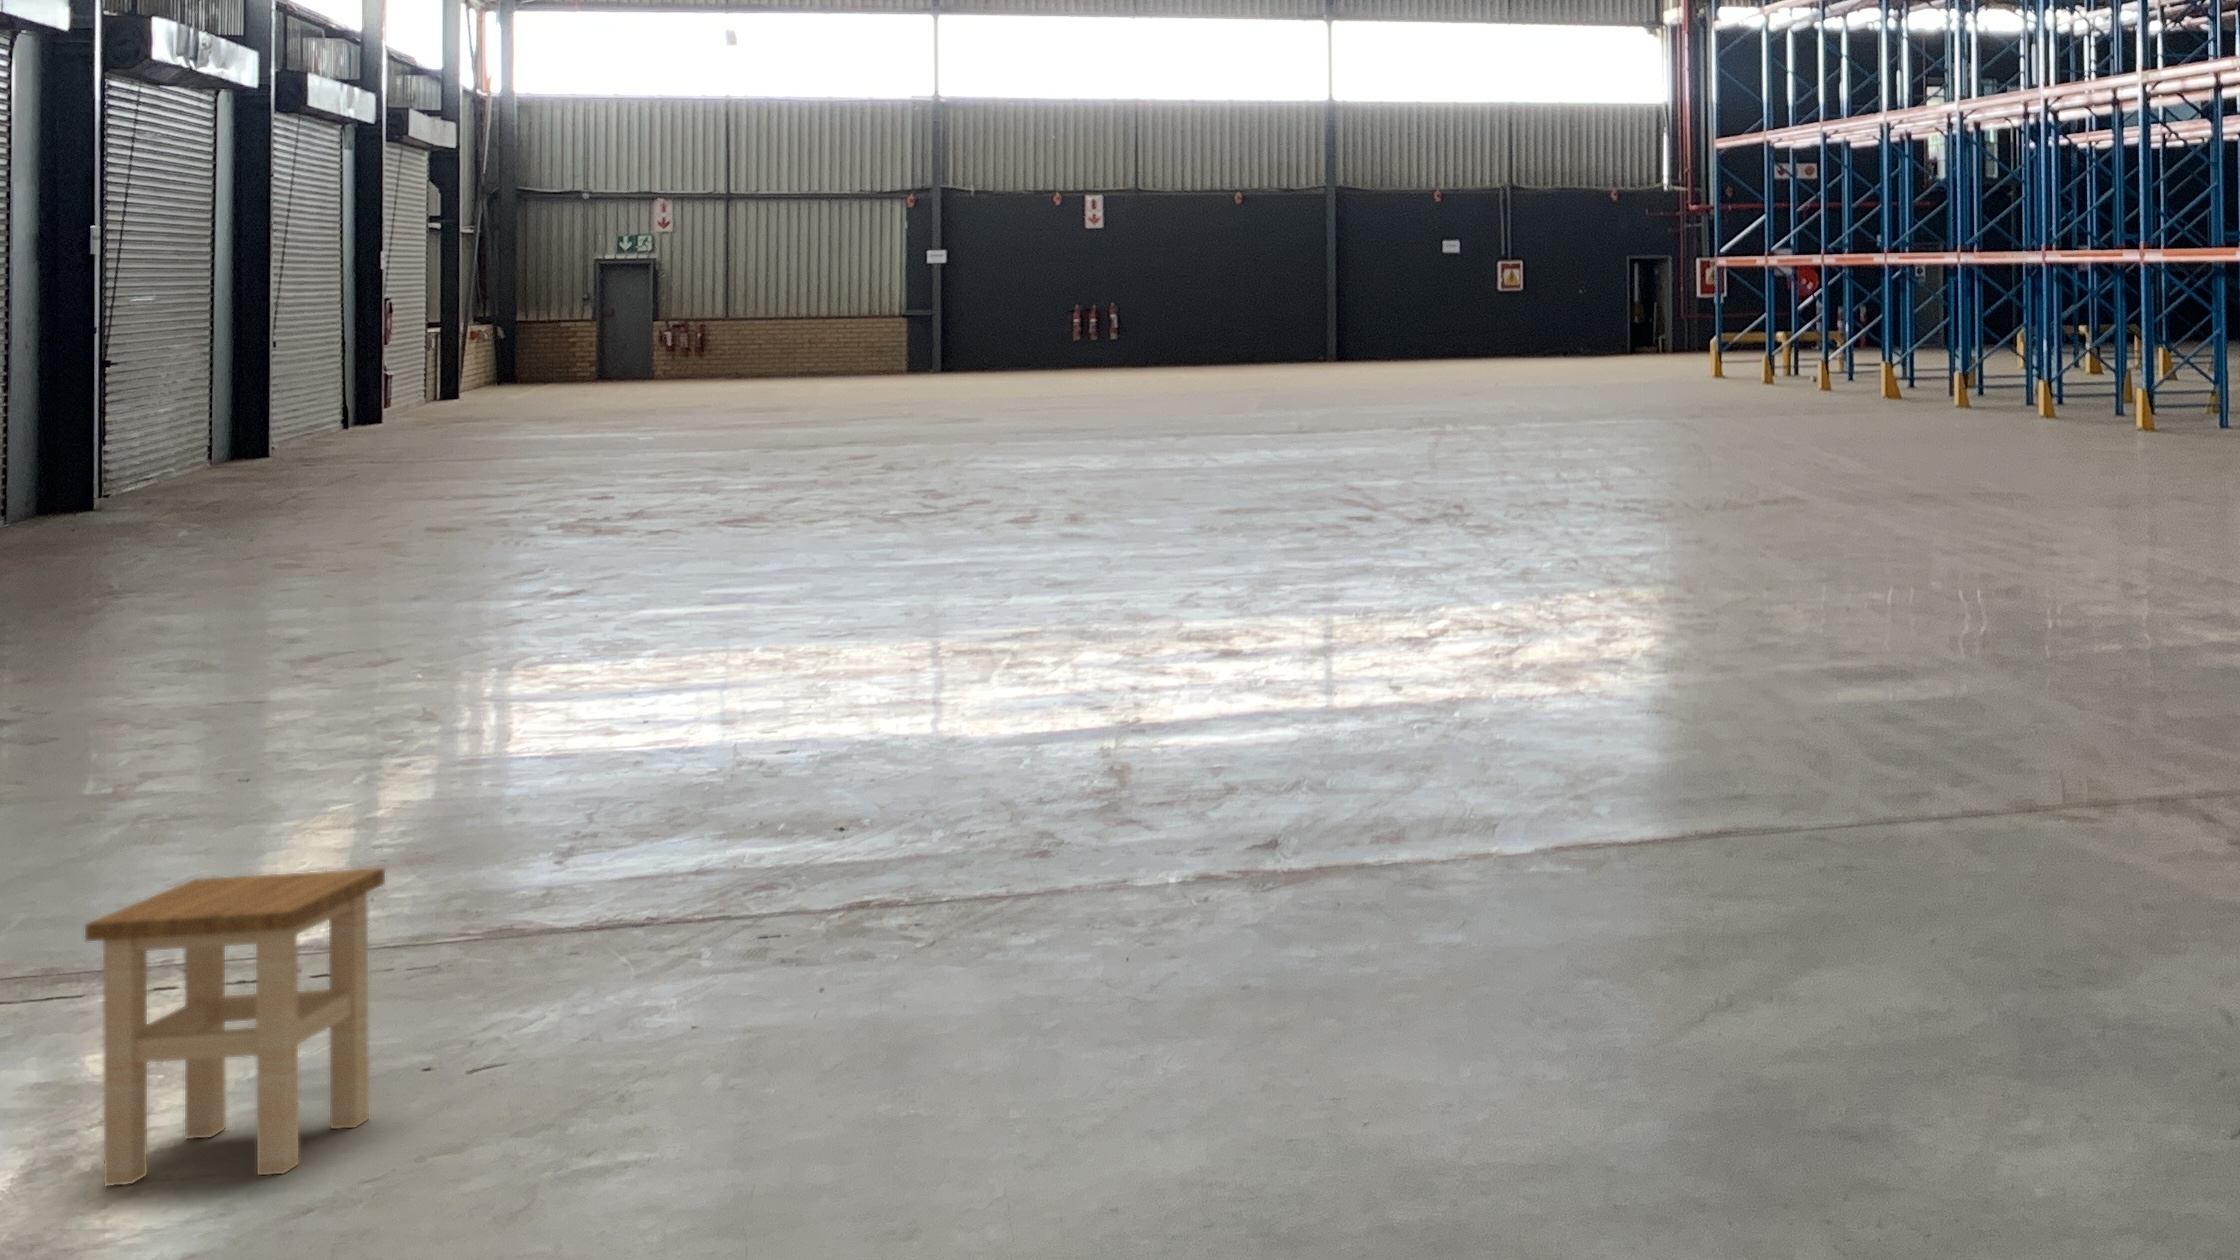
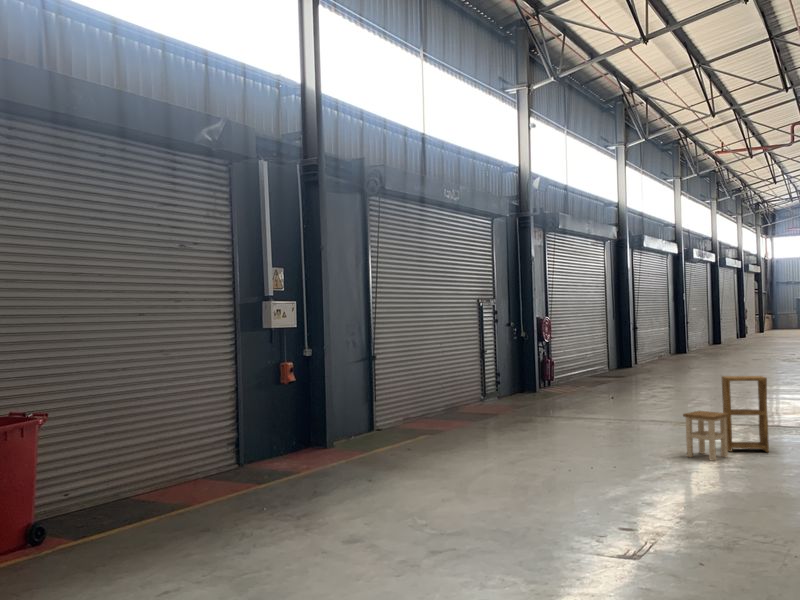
shelving unit: none [339,629,596,1081] -> present [722,376,769,452]

